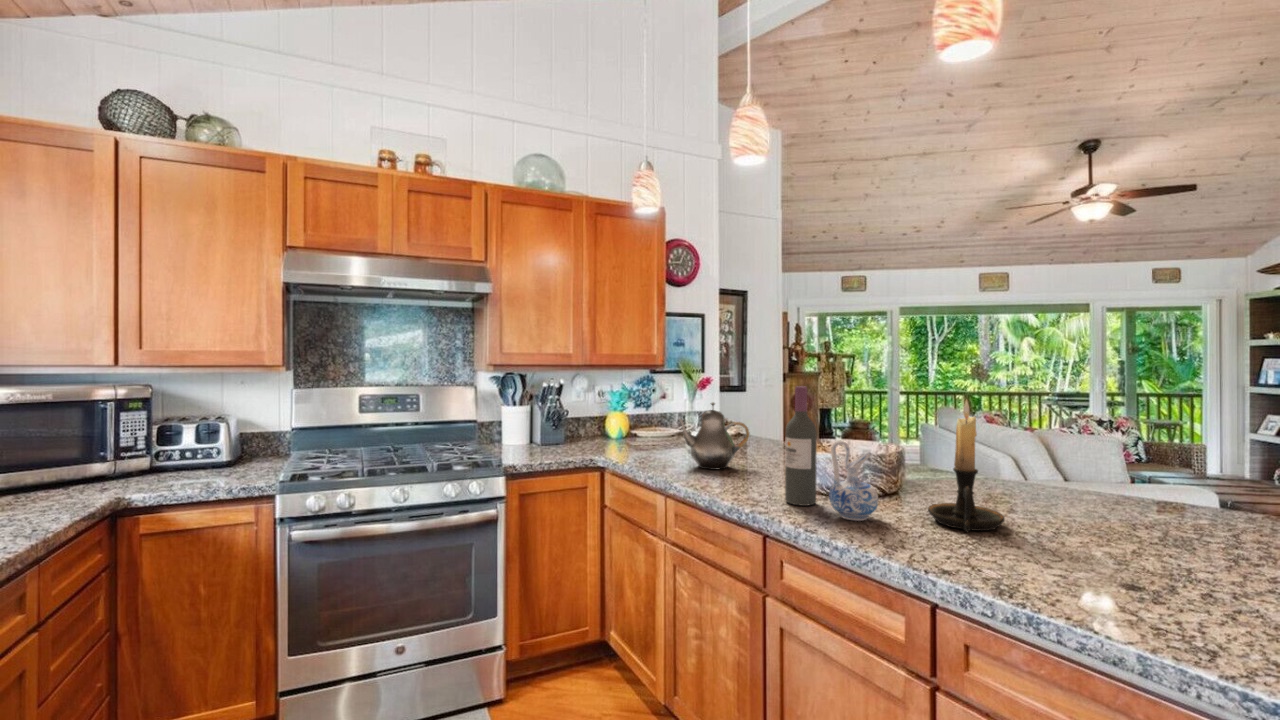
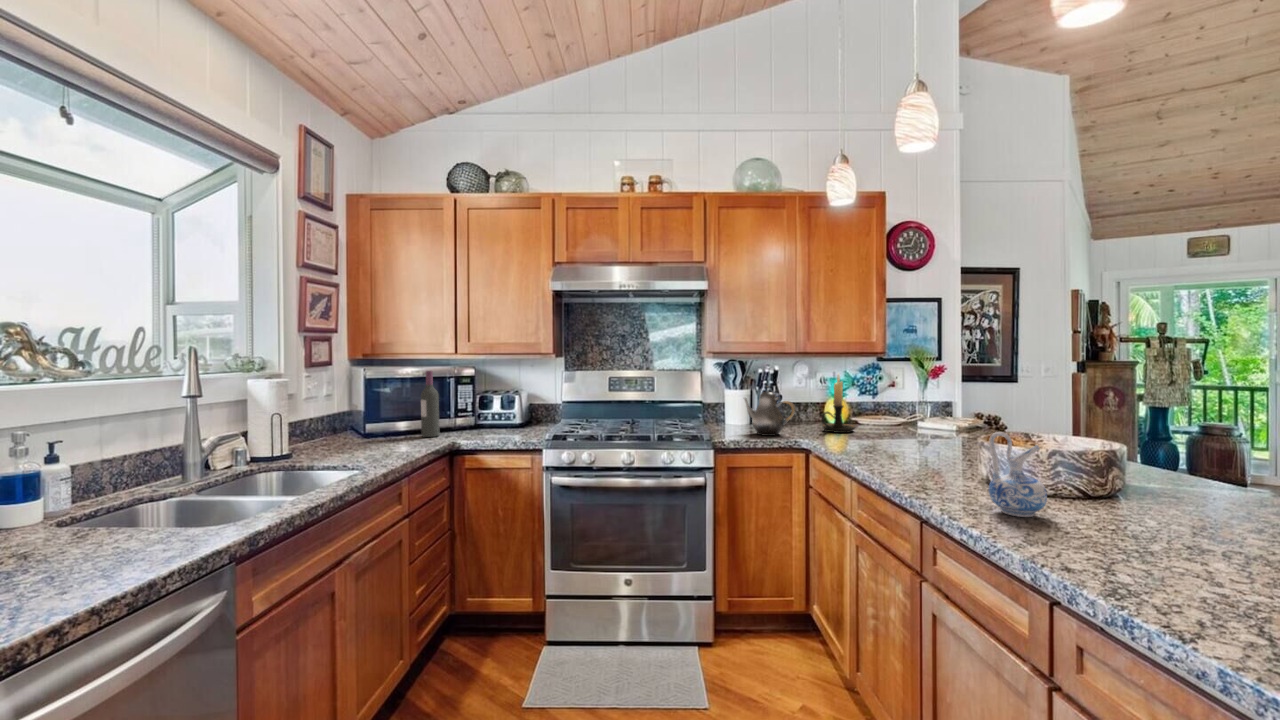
wine bottle: present [785,386,817,506] -> present [421,371,440,437]
candle holder: present [928,400,1005,532] -> present [822,374,855,433]
teapot: present [679,402,749,470] -> present [744,386,795,436]

